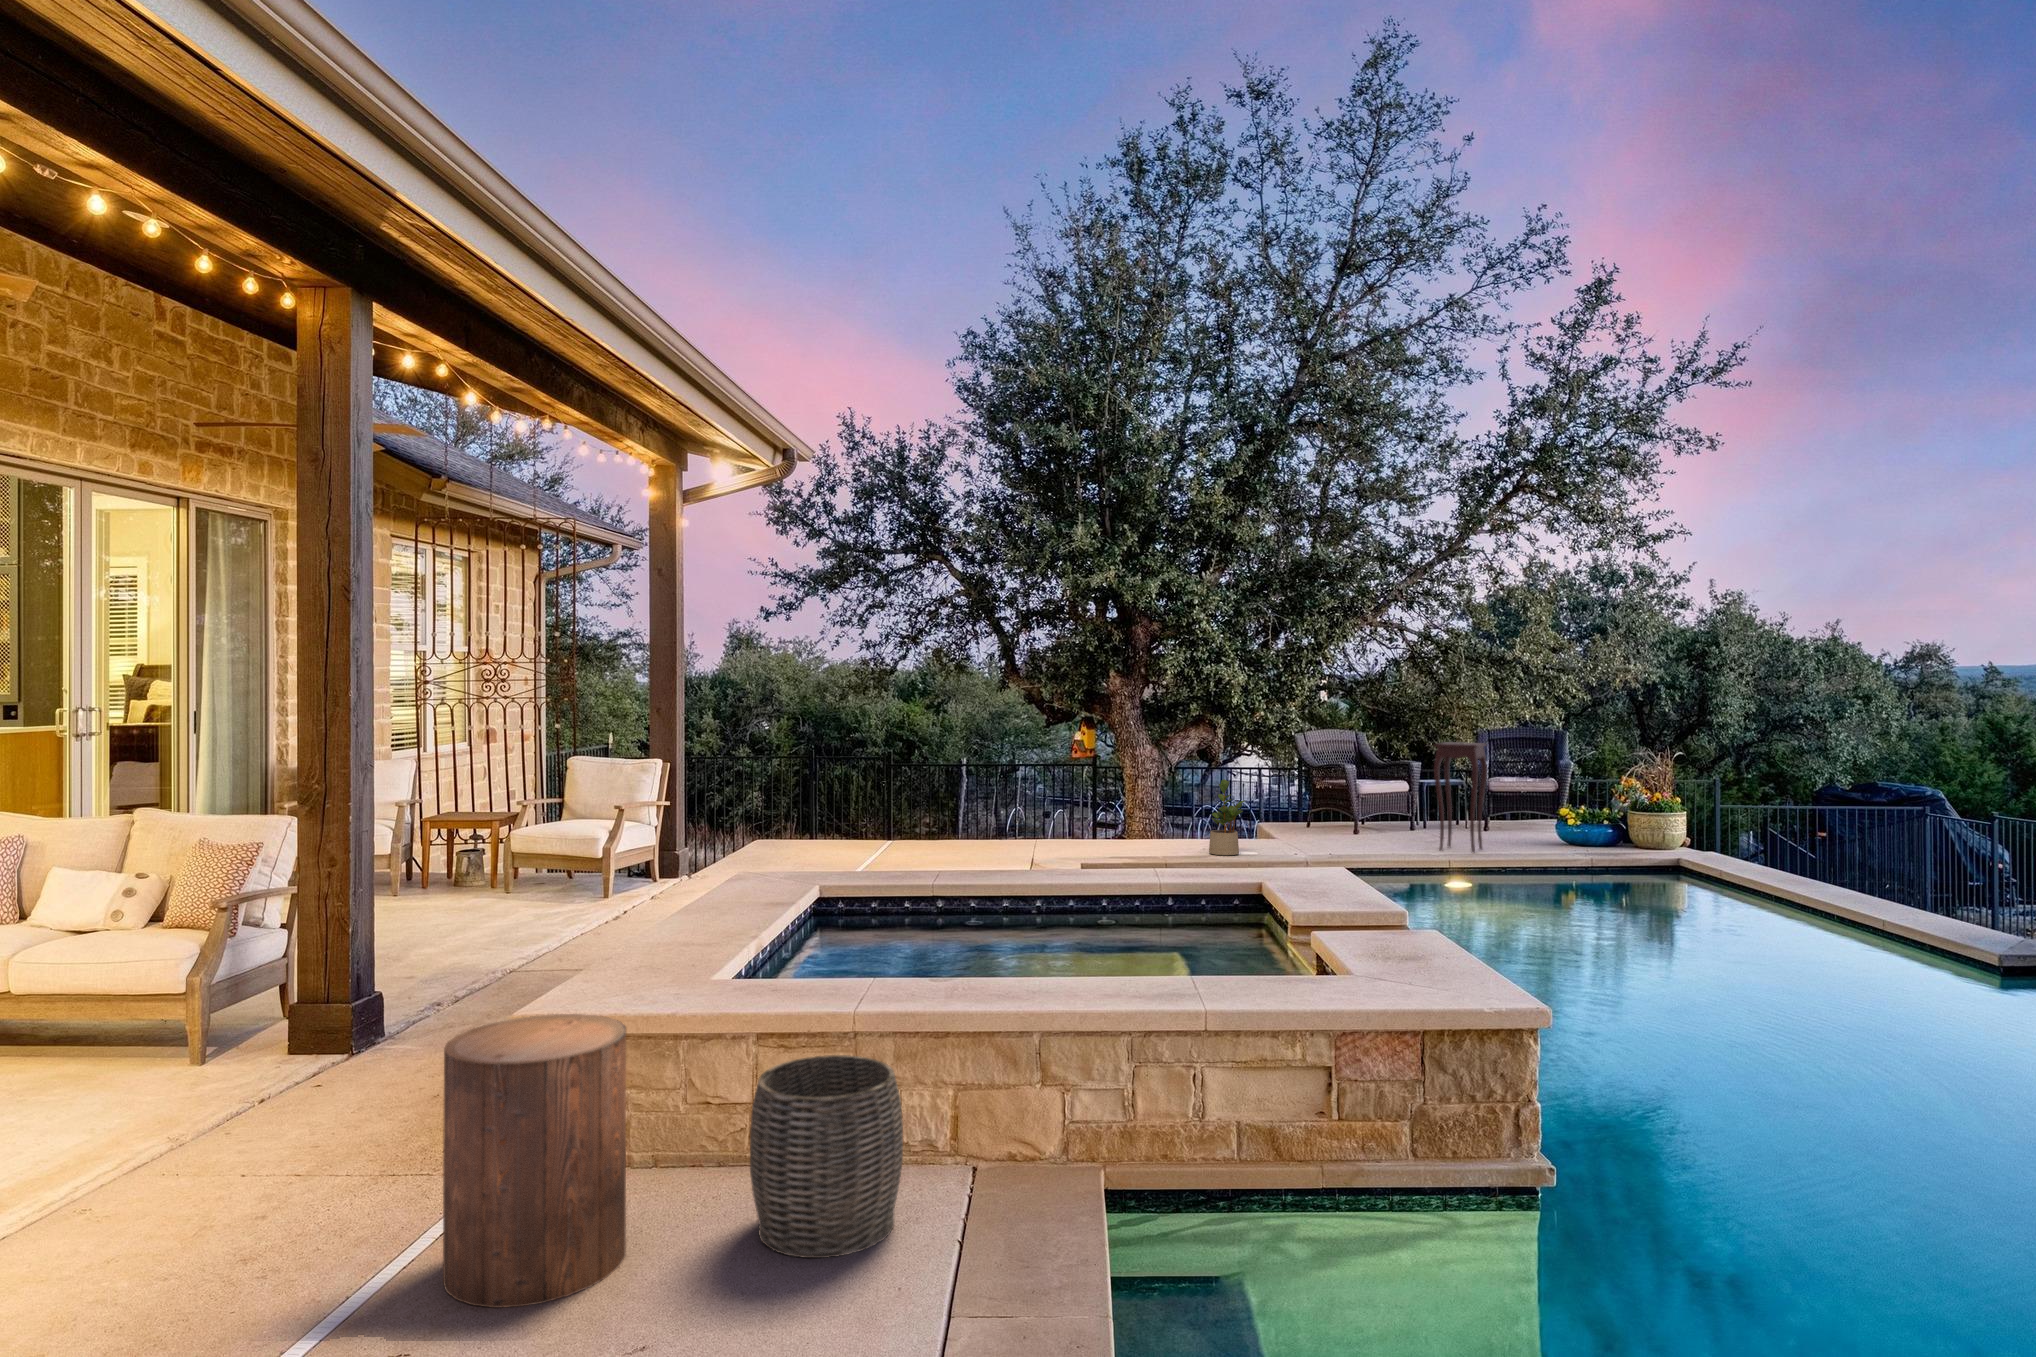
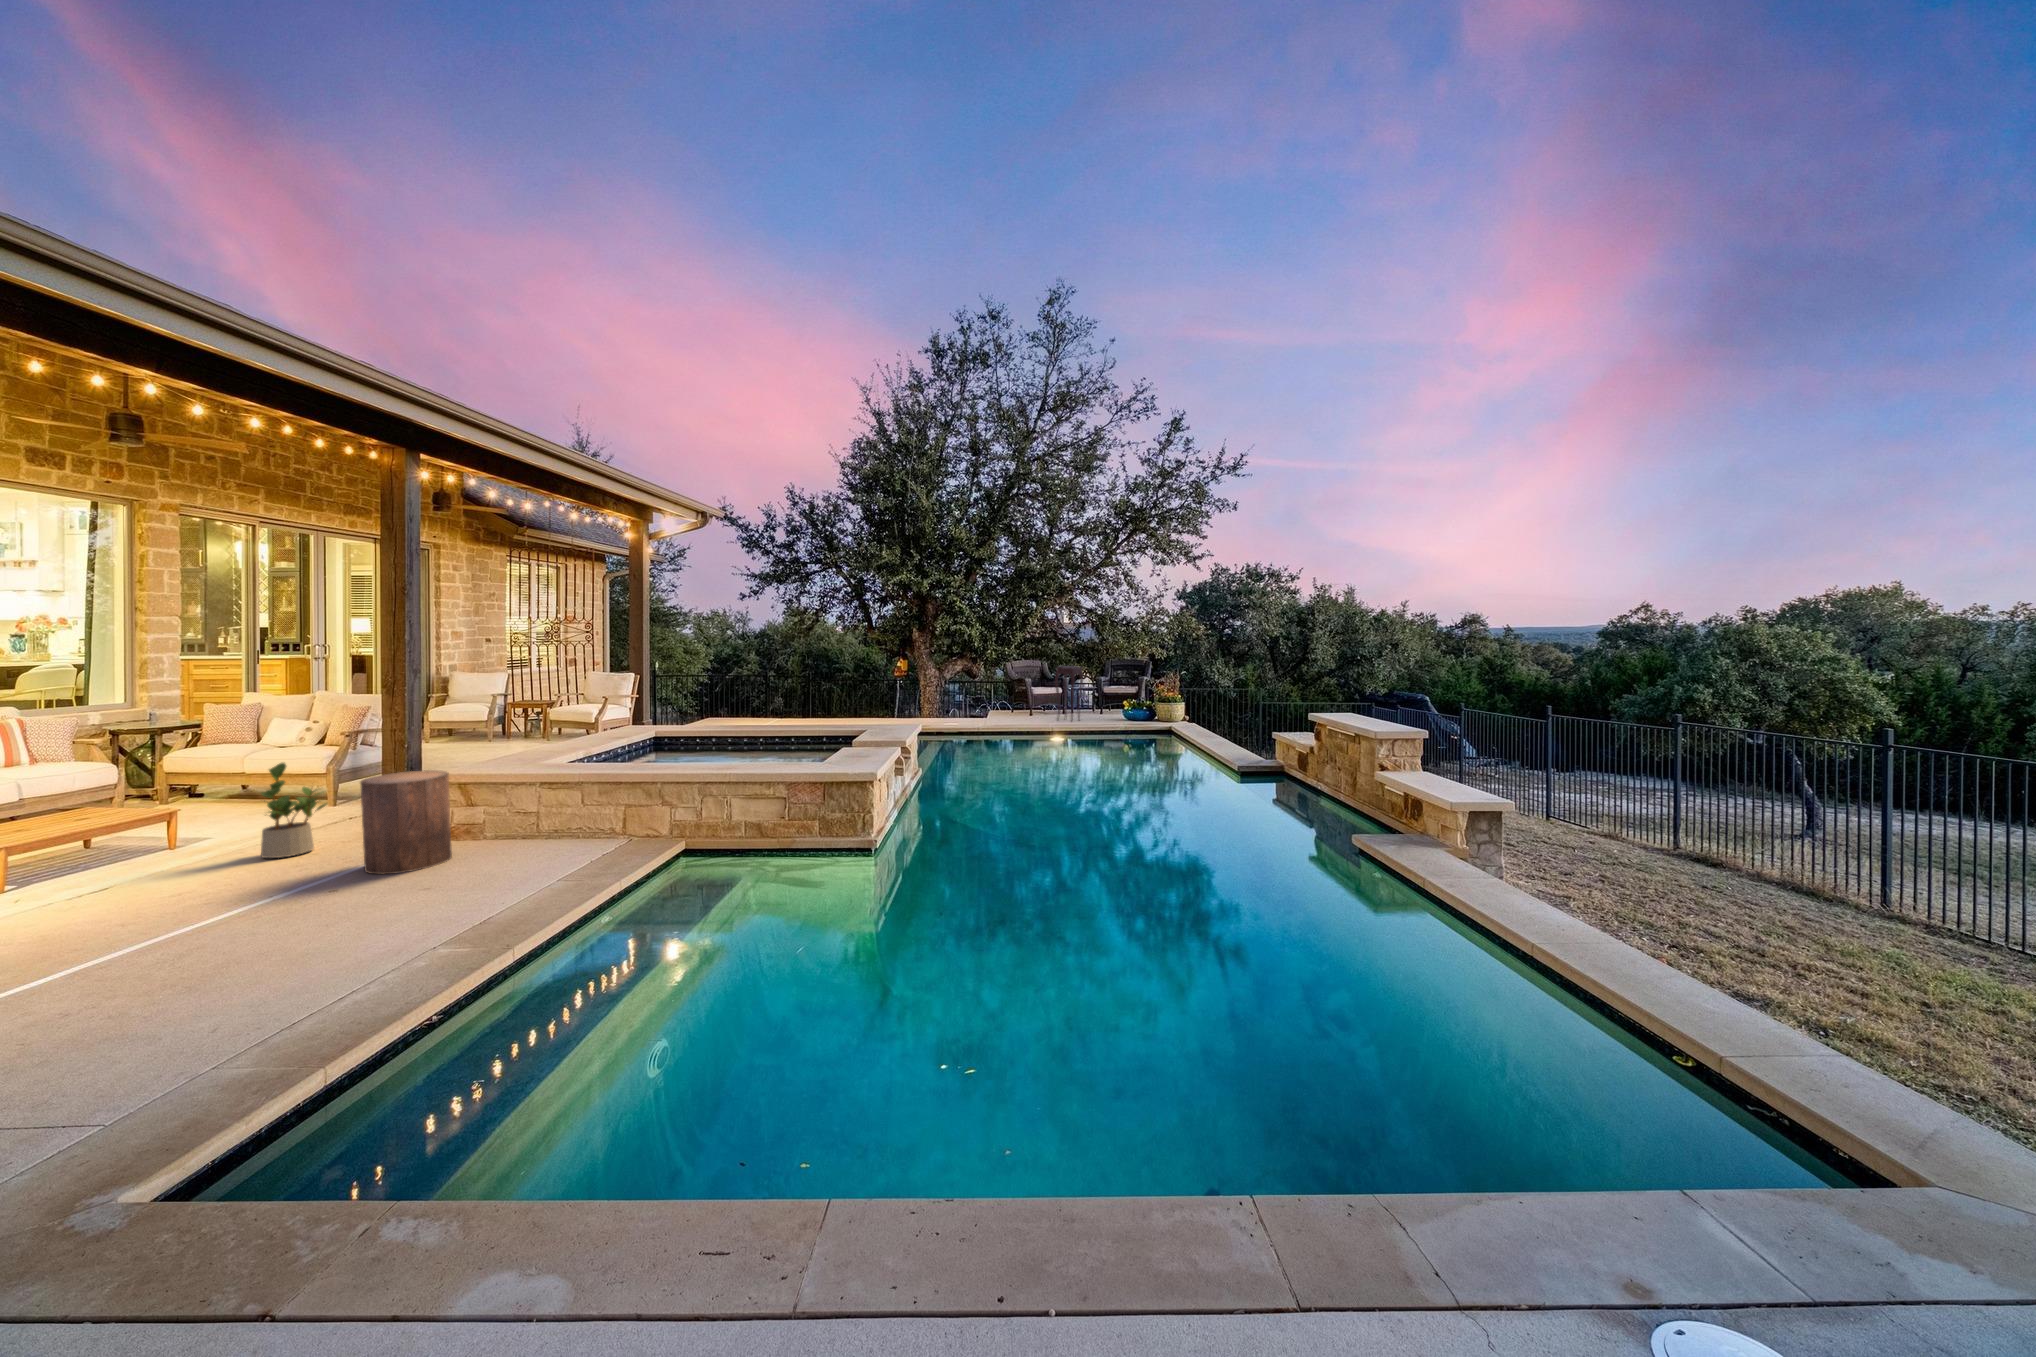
potted plant: present [1209,779,1244,856] -> present [261,763,326,858]
woven basket: present [750,1055,903,1258] -> none [501,788,573,861]

